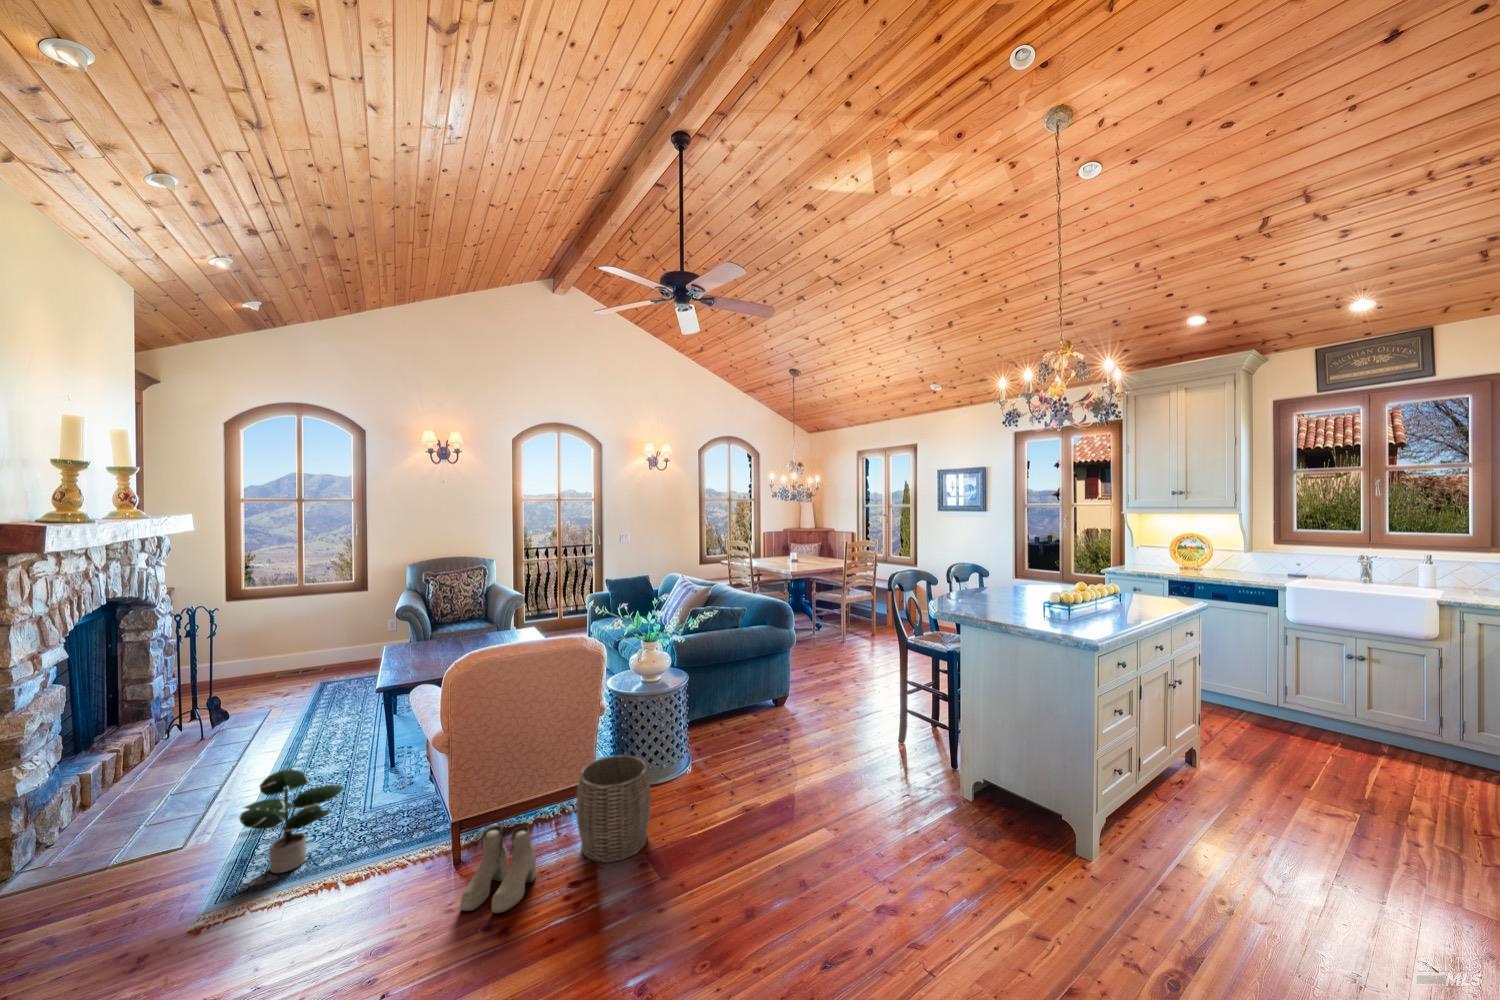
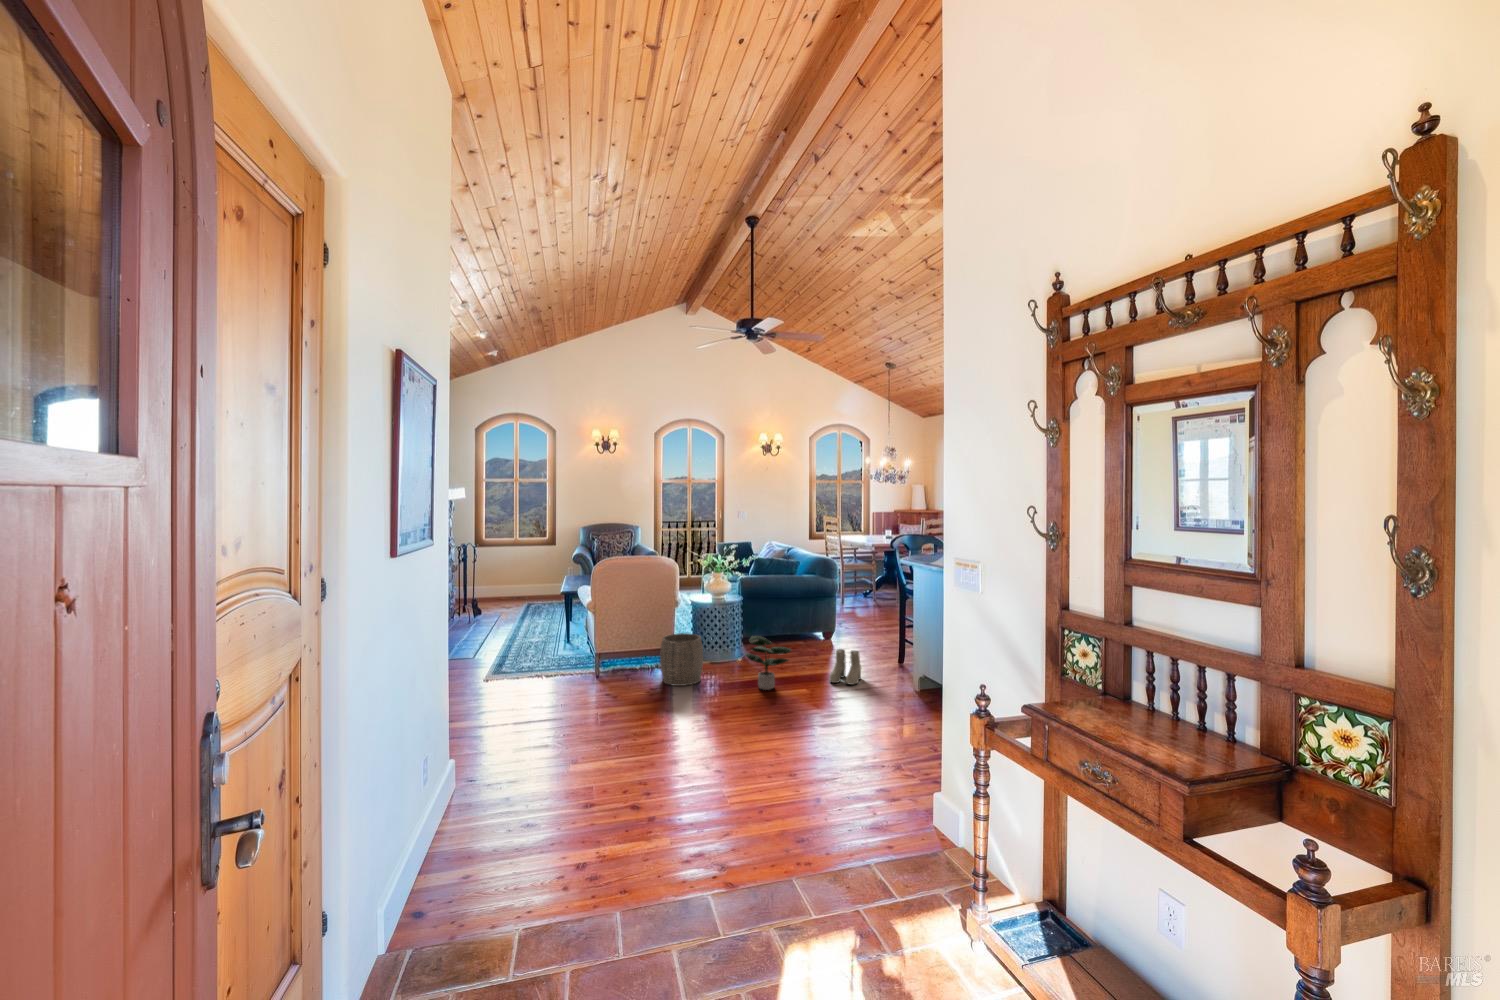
potted plant: present [239,769,344,873] -> present [745,636,791,690]
boots: present [460,826,536,913] -> present [830,649,861,685]

